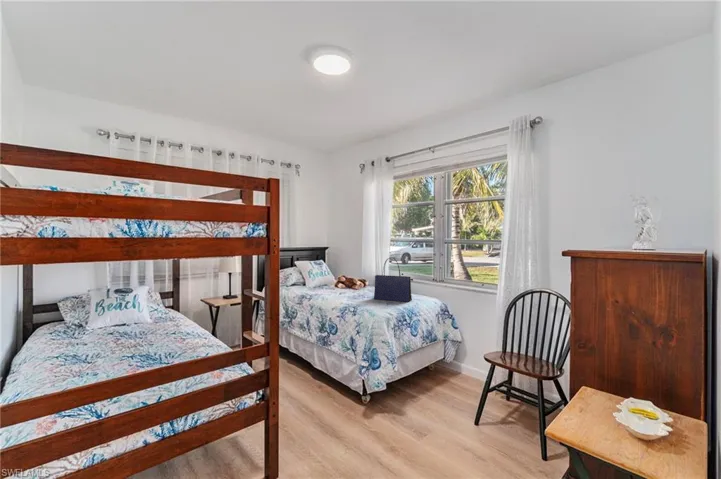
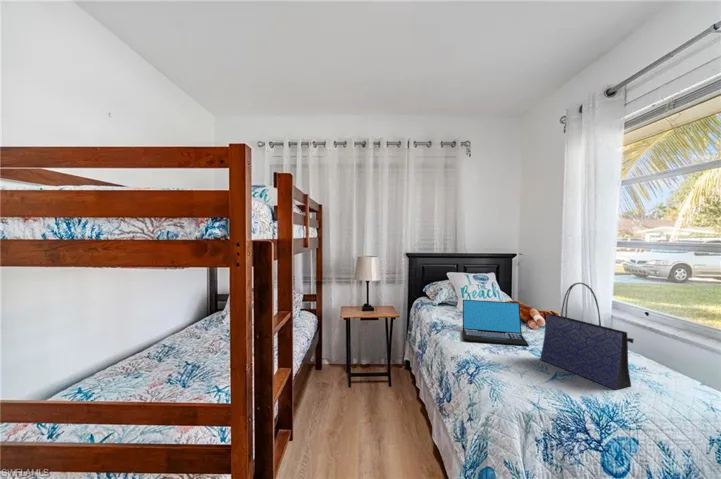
laptop: none [322,274,363,299] -> present [463,300,529,346]

